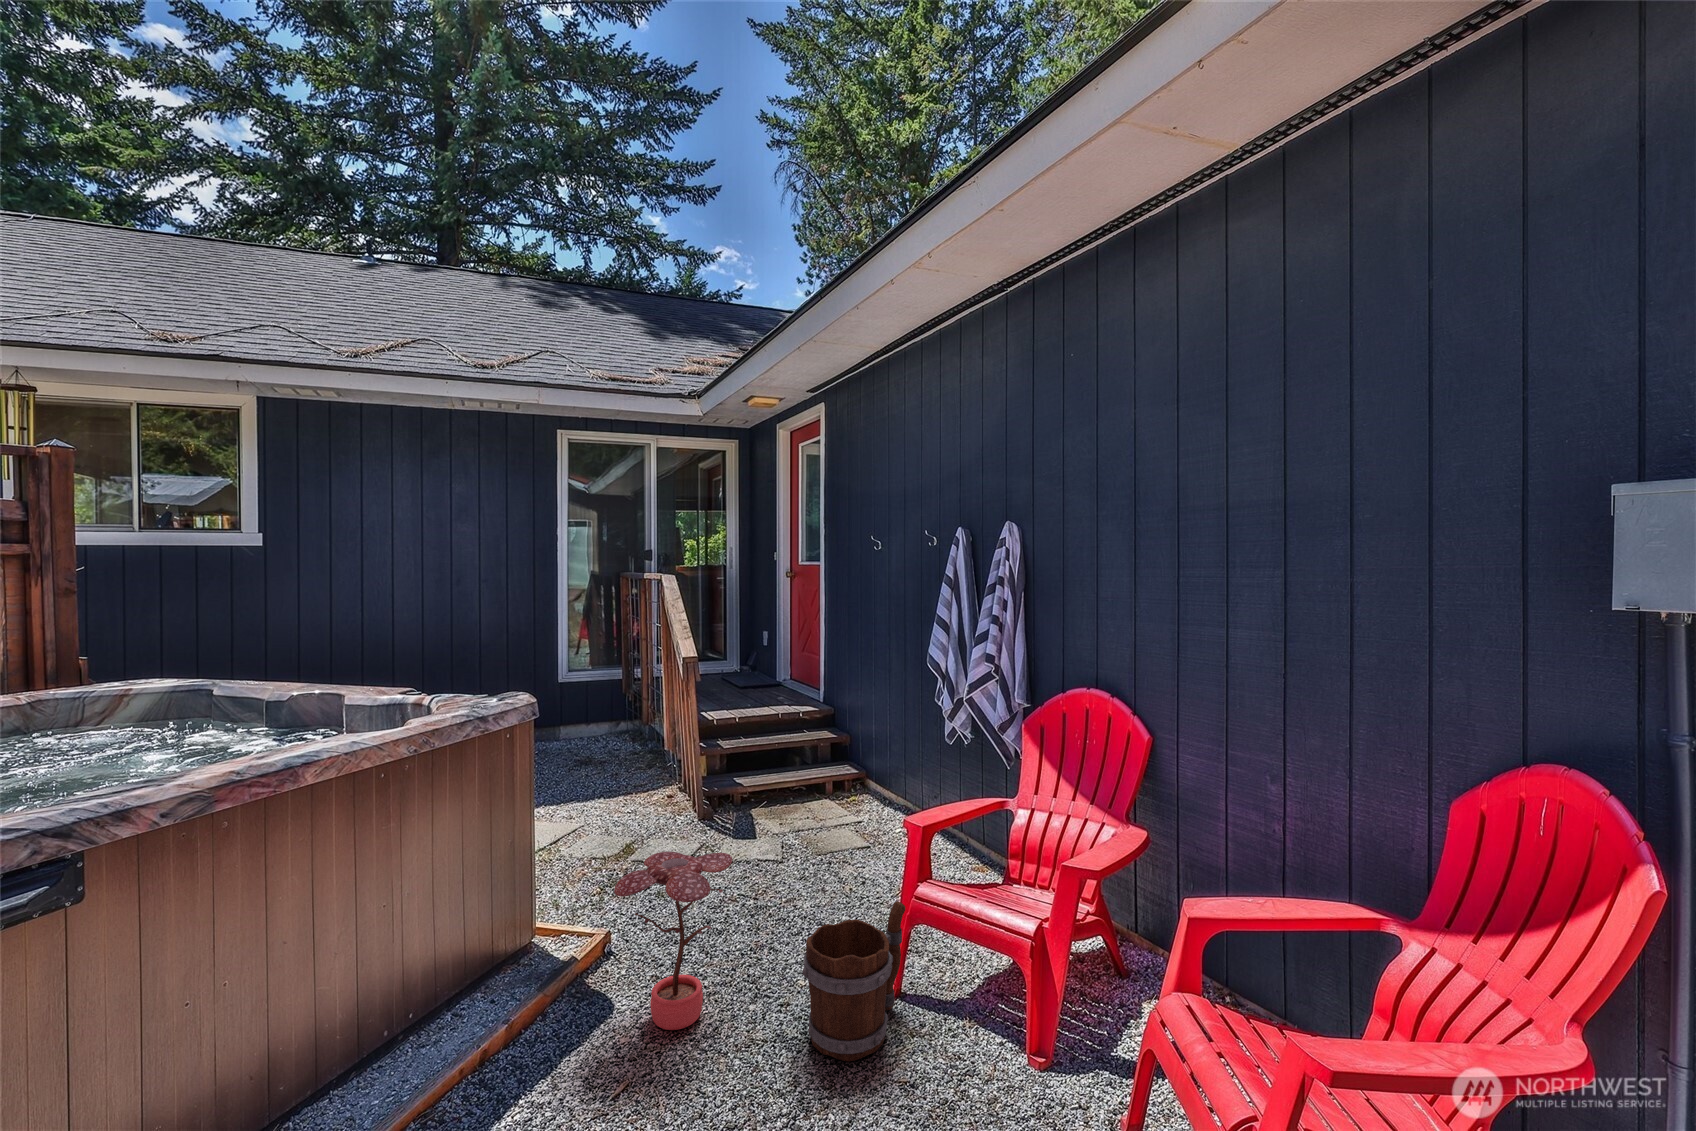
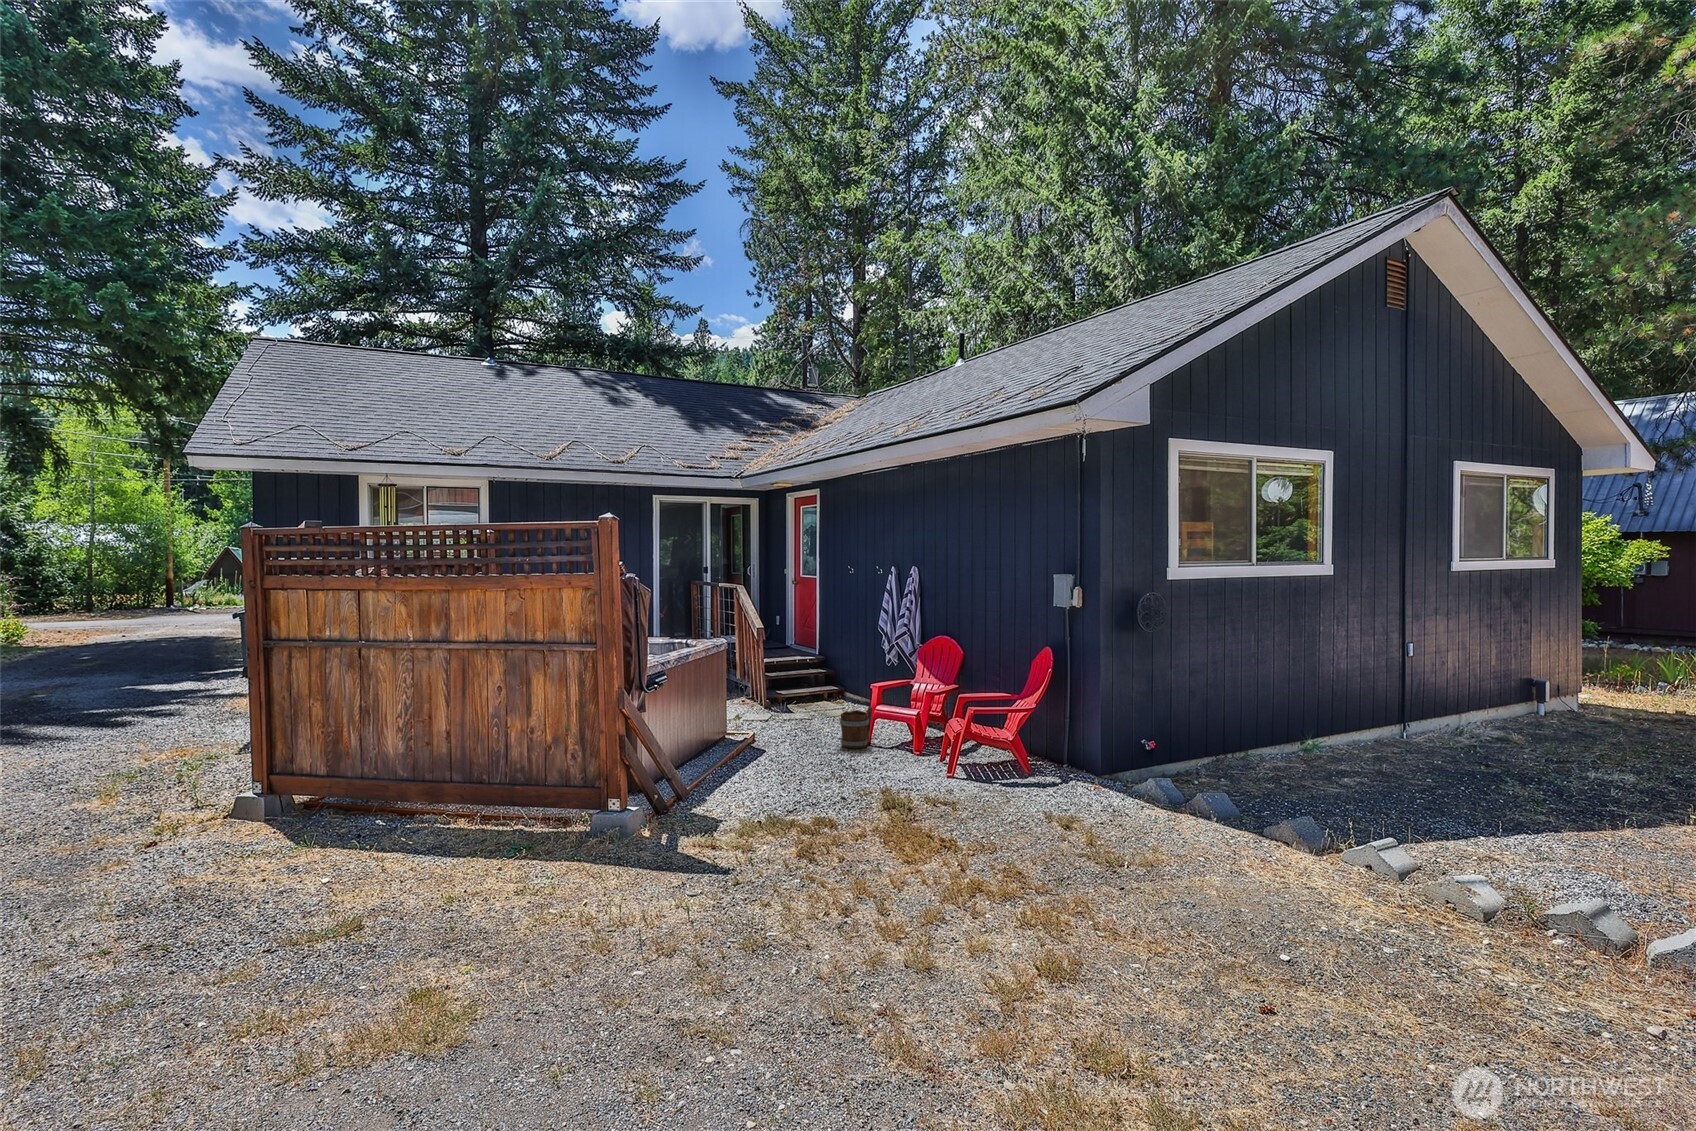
potted plant: present [614,851,732,1030] -> none [776,690,812,746]

